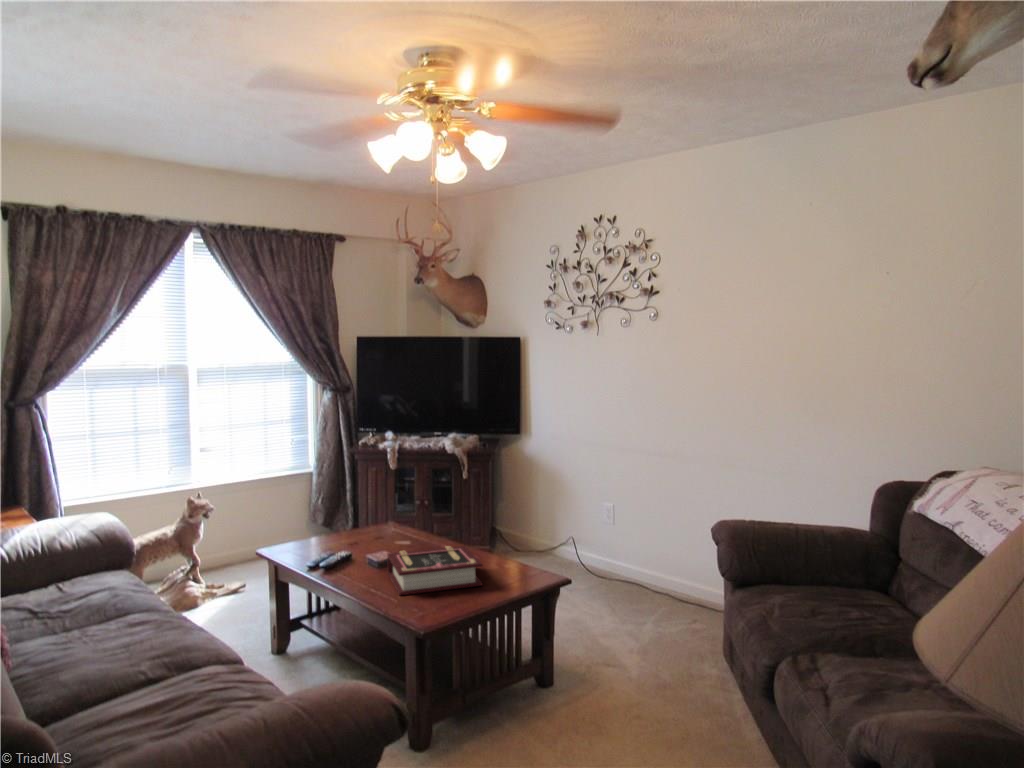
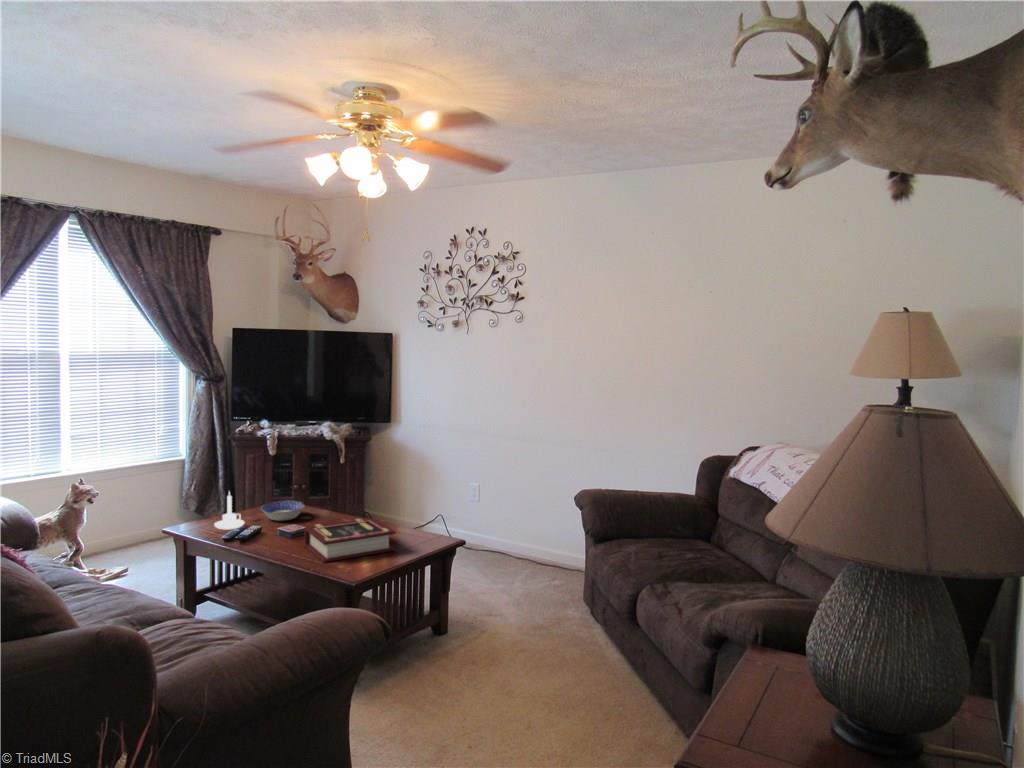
candle holder: none [307,509,338,551] -> present [214,492,244,529]
bowl: none [356,521,404,543] -> present [261,500,305,521]

